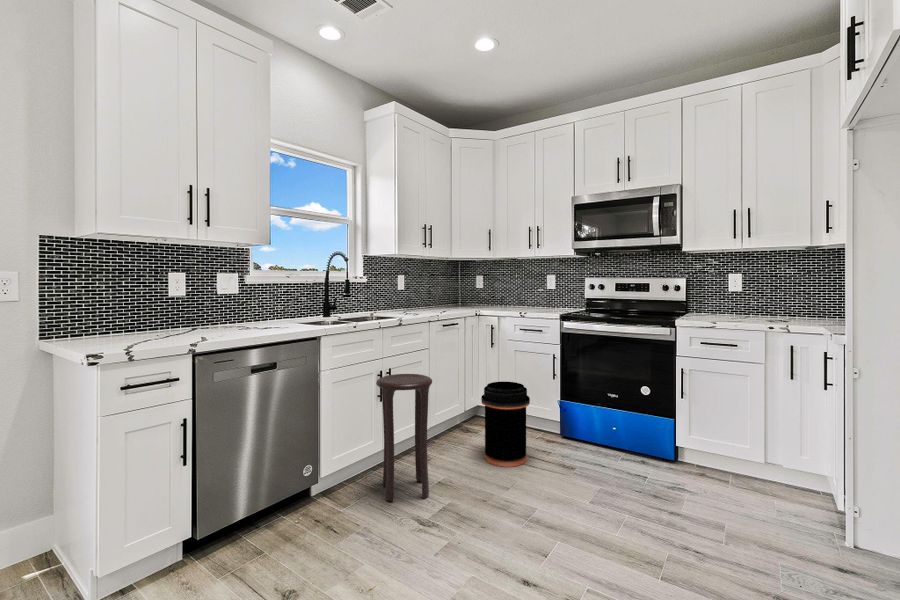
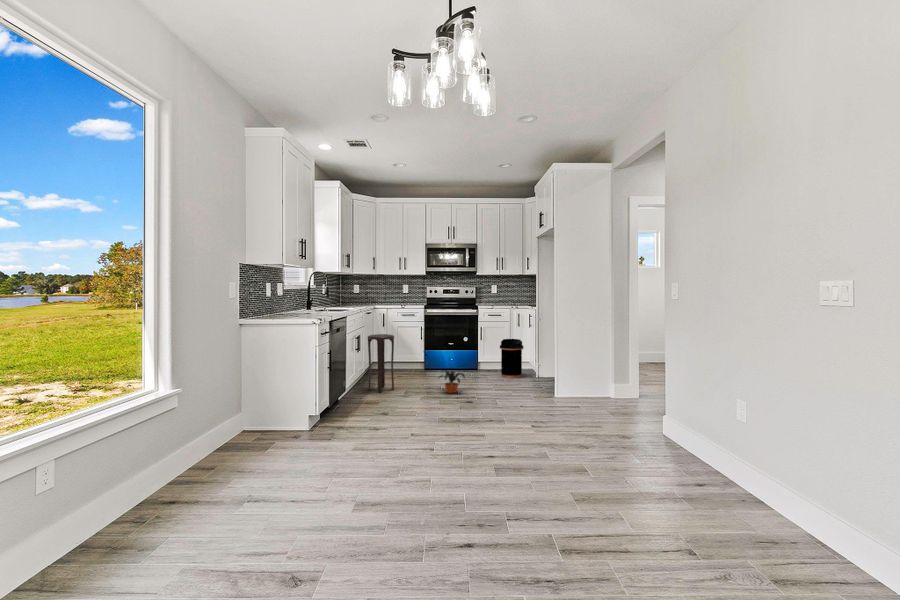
trash can: present [481,382,530,467] -> present [500,339,523,378]
potted plant: none [498,483,572,556] -> present [439,370,465,393]

